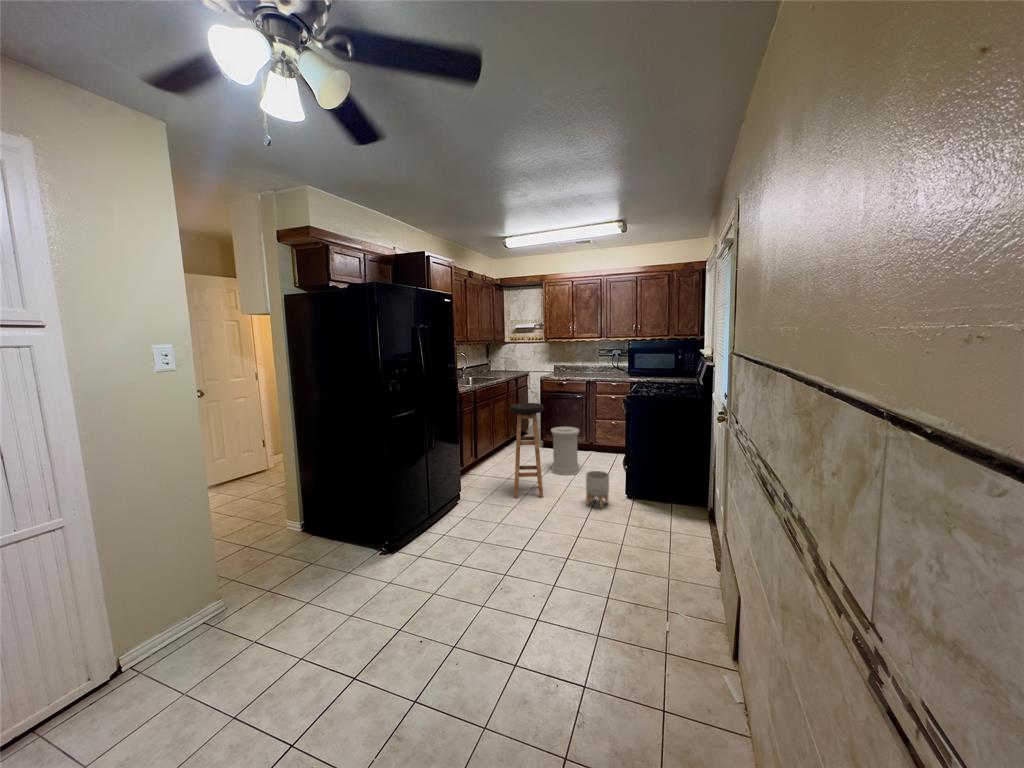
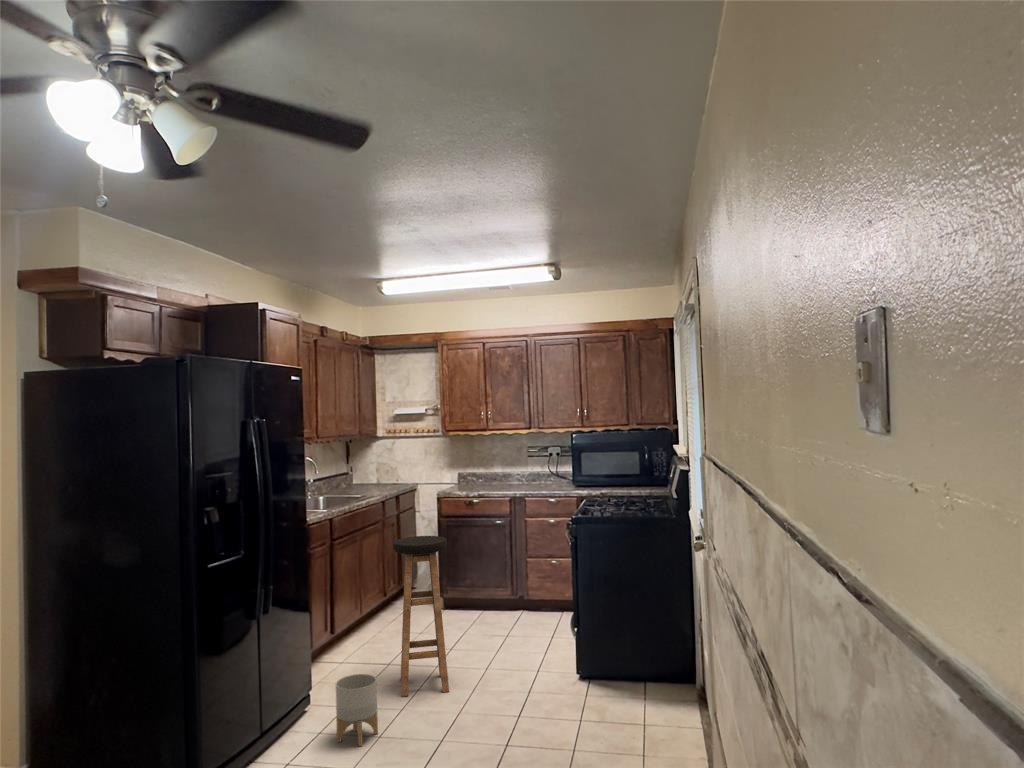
trash can: present [551,427,579,475] -> none [457,572,505,653]
planter: present [586,471,609,509] -> present [336,674,378,746]

